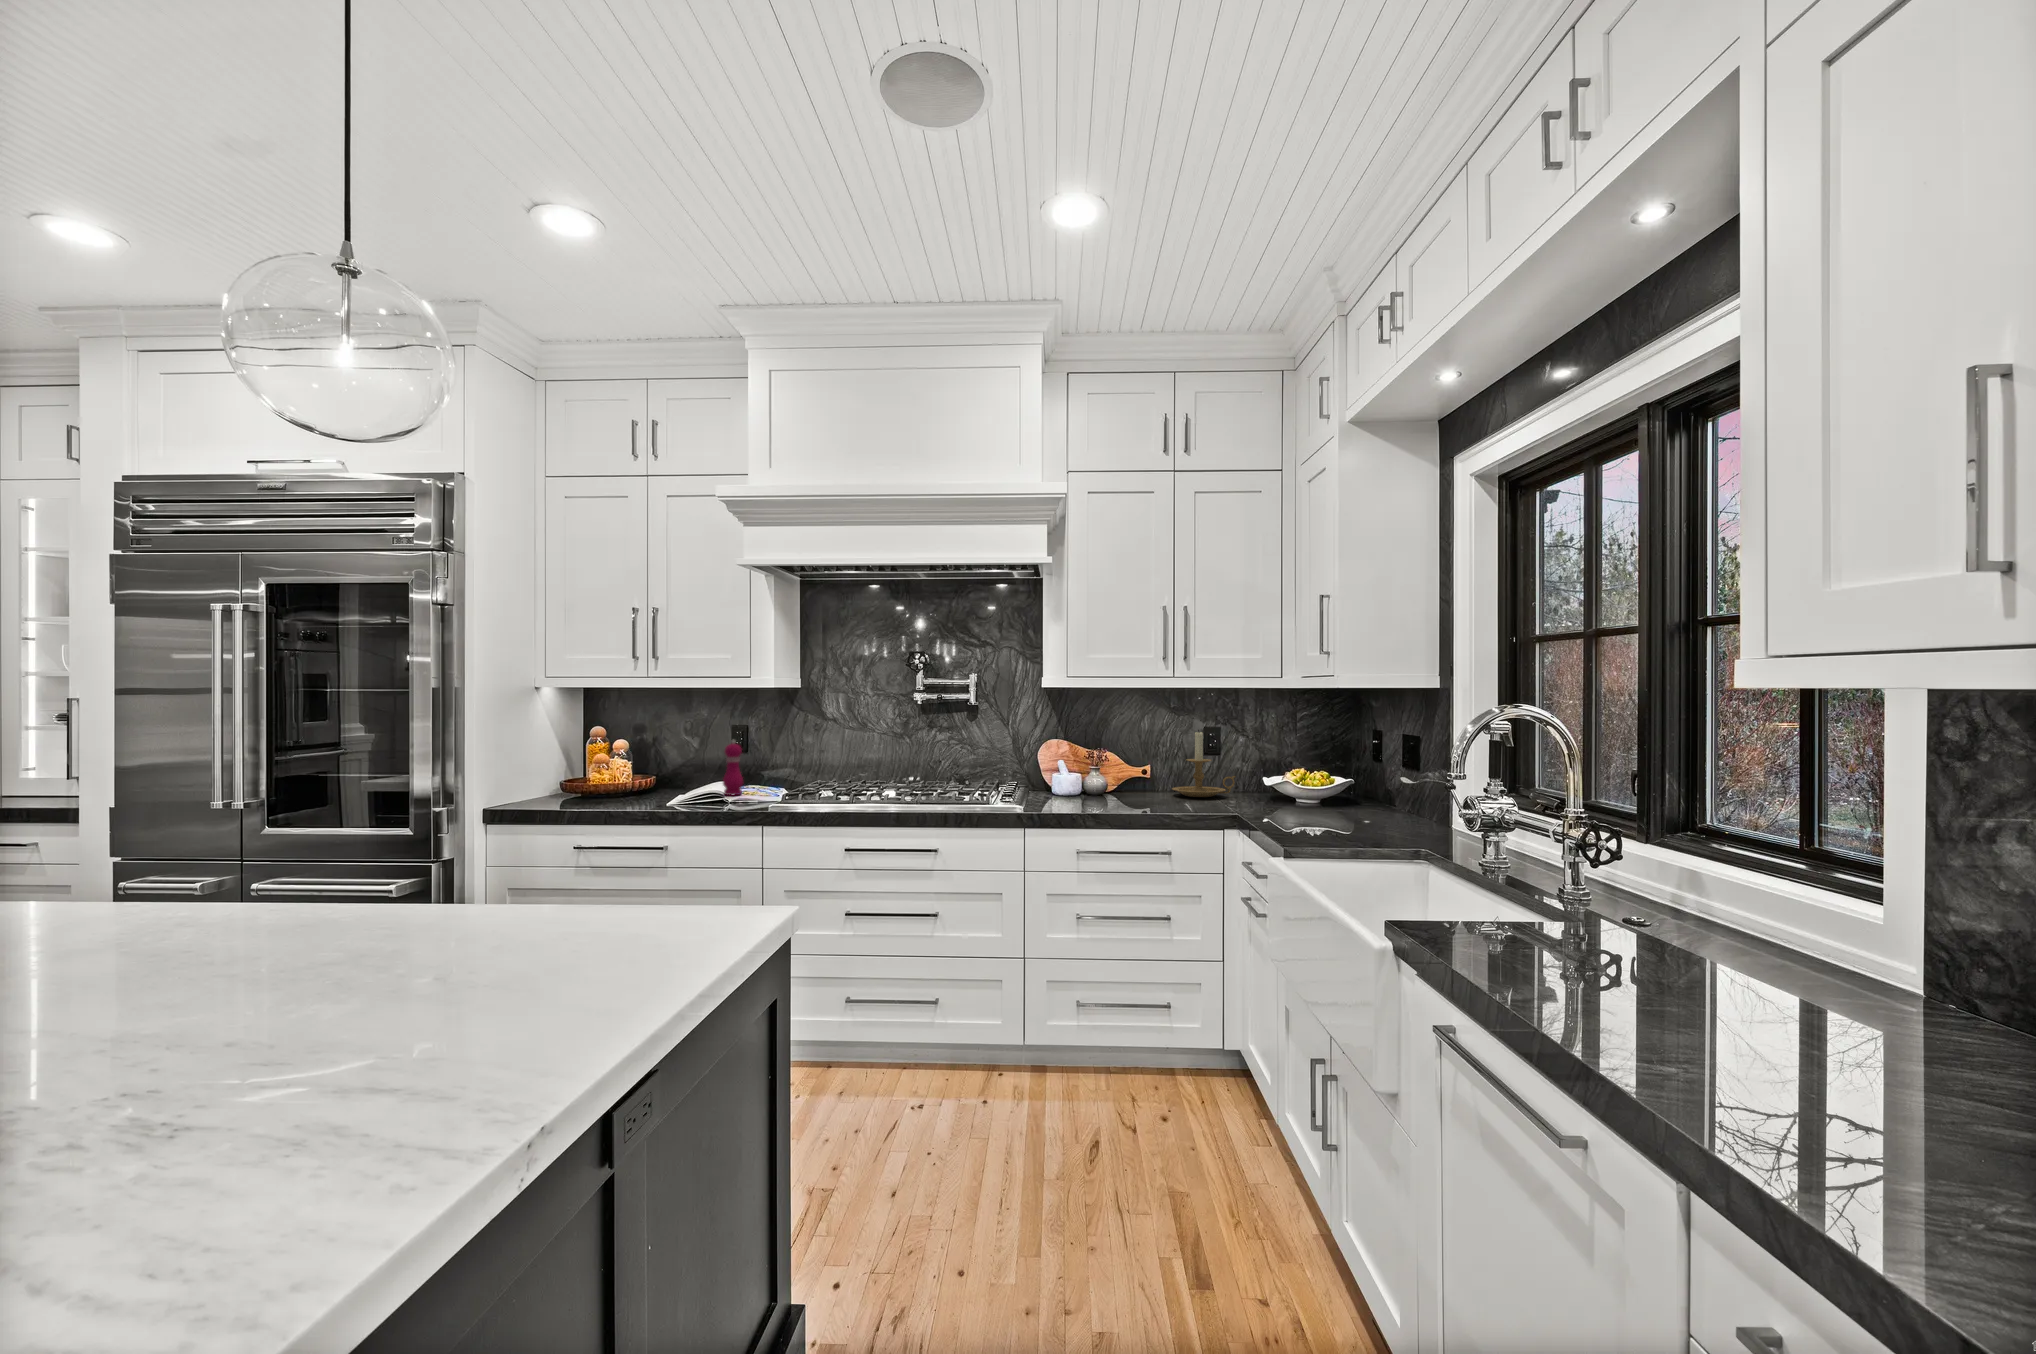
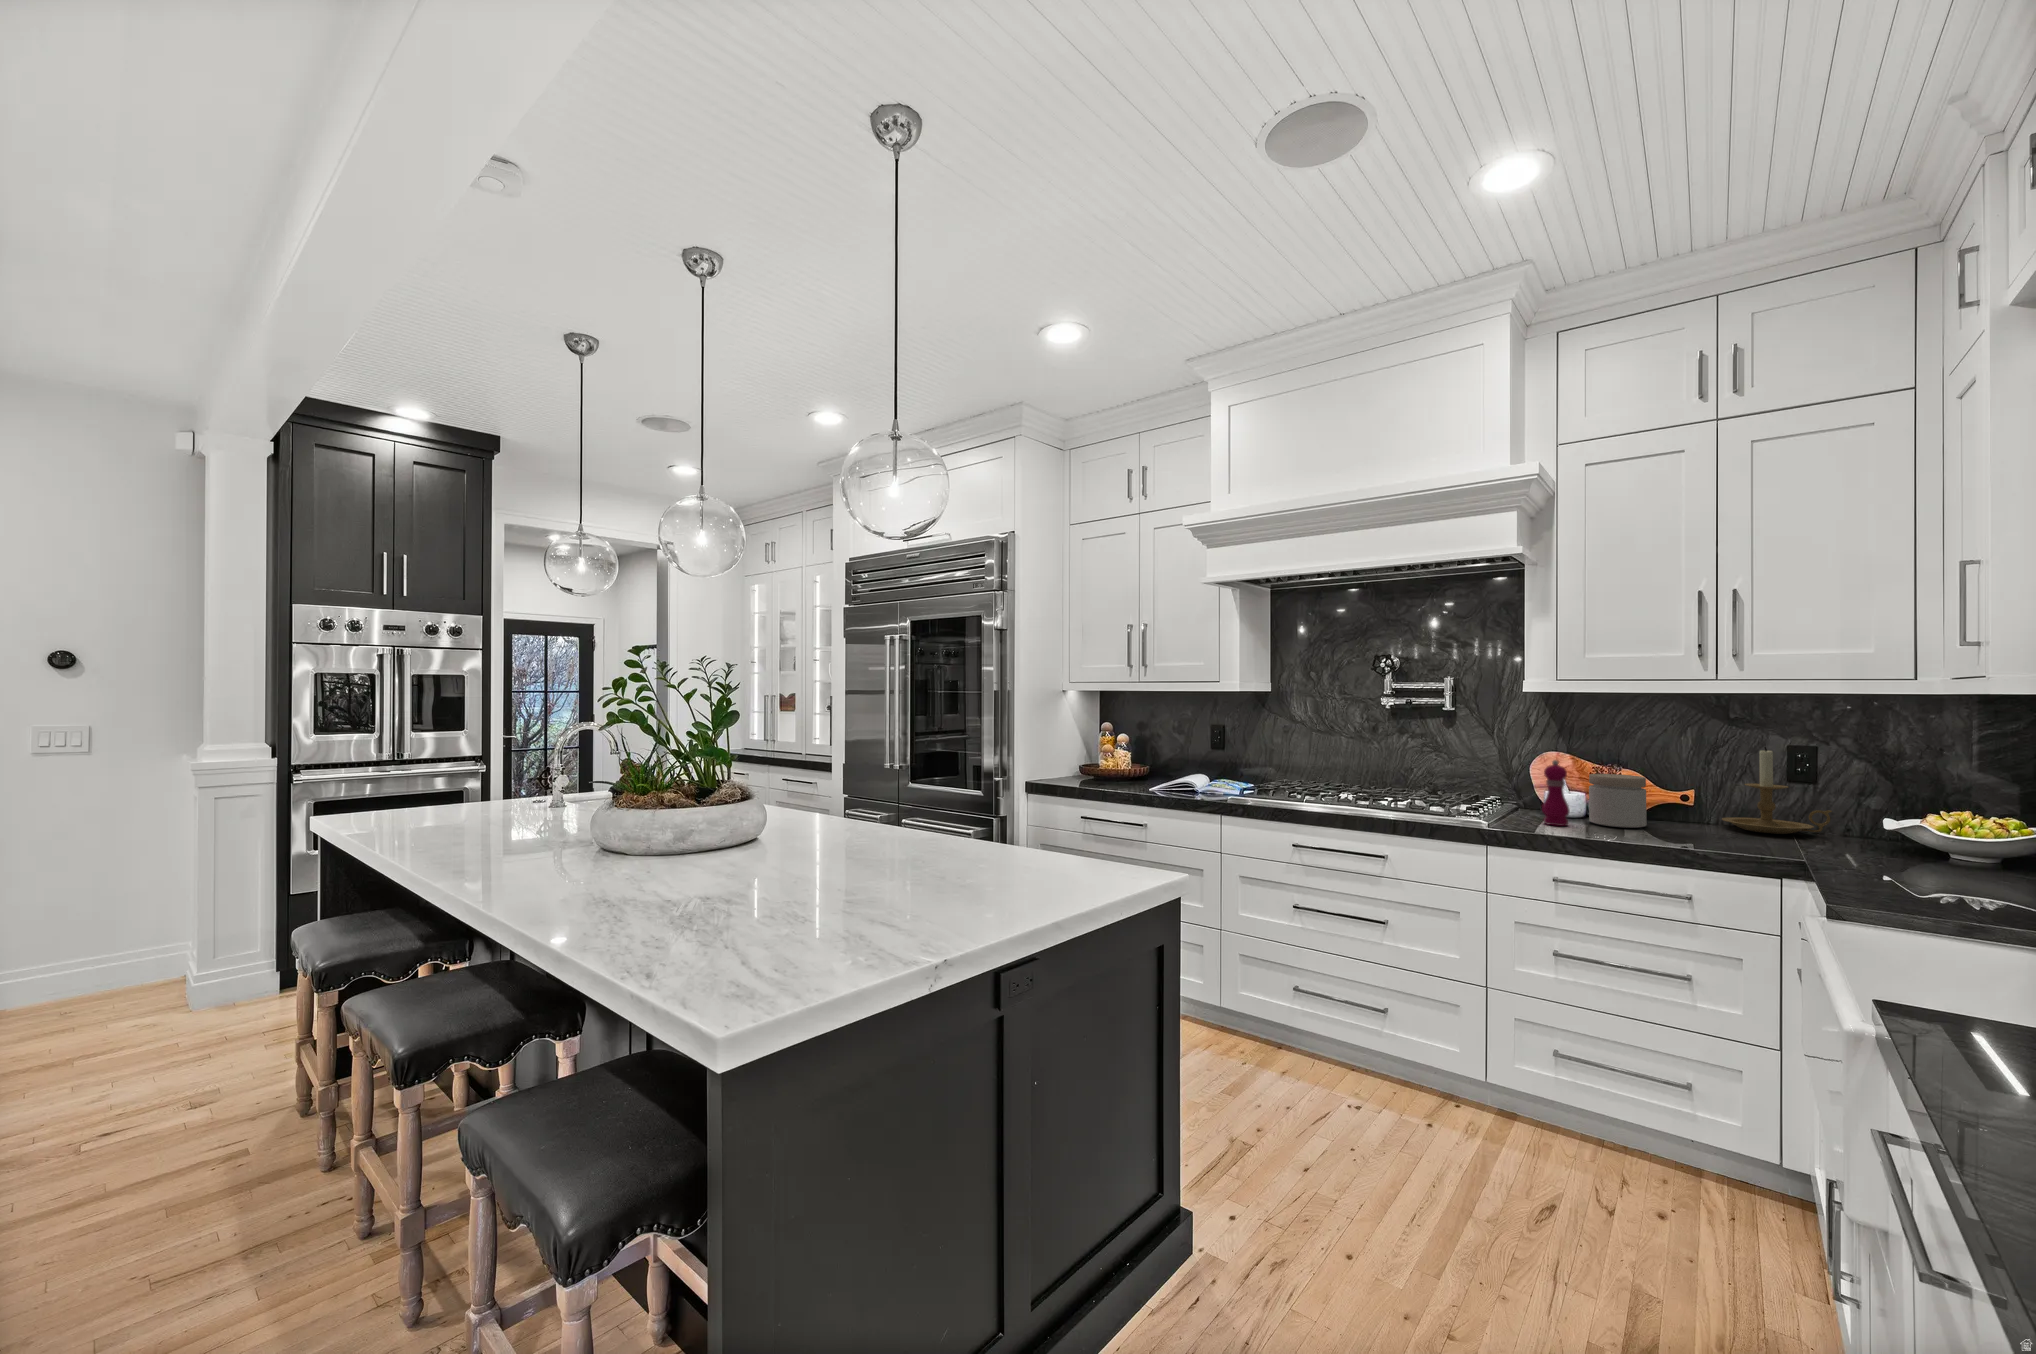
pepper mill: present [723,740,743,795] -> present [1542,760,1570,826]
jar: none [1089,757,1129,802] -> present [1589,774,1647,828]

